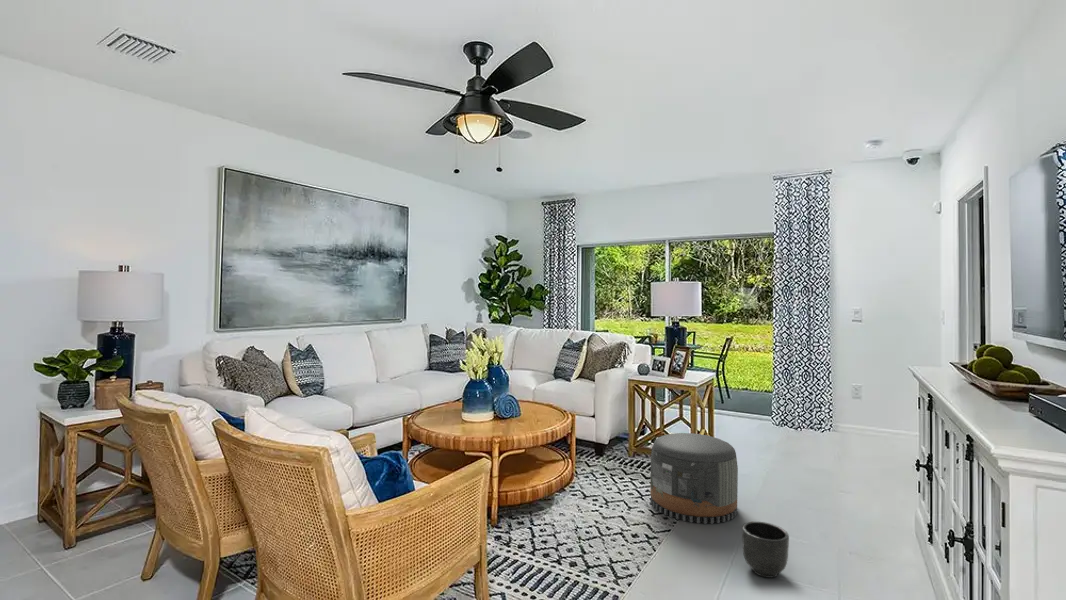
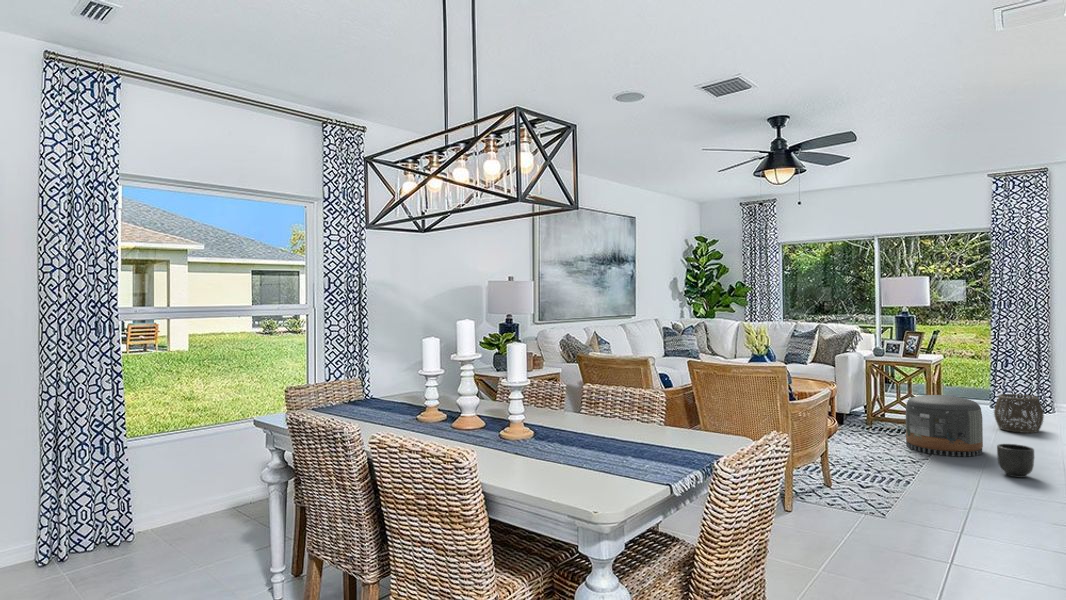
woven basket: none [764,421,817,471] -> present [994,394,1044,433]

